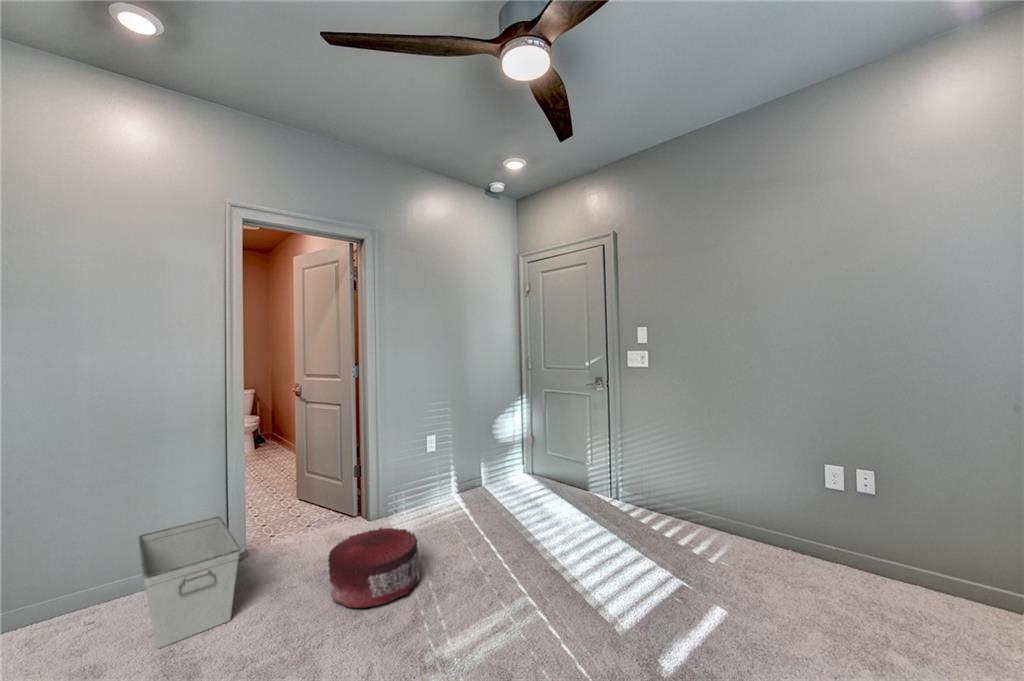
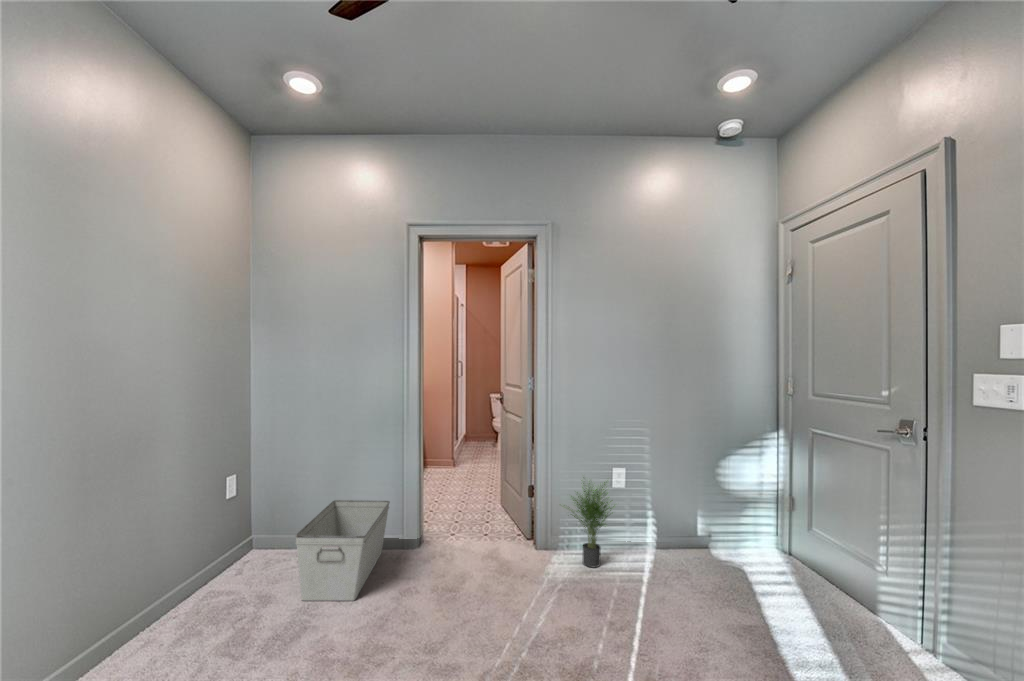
potted plant: none [393,443,445,519] -> present [571,482,611,567]
pouf: present [328,527,419,608] -> none [426,557,530,651]

